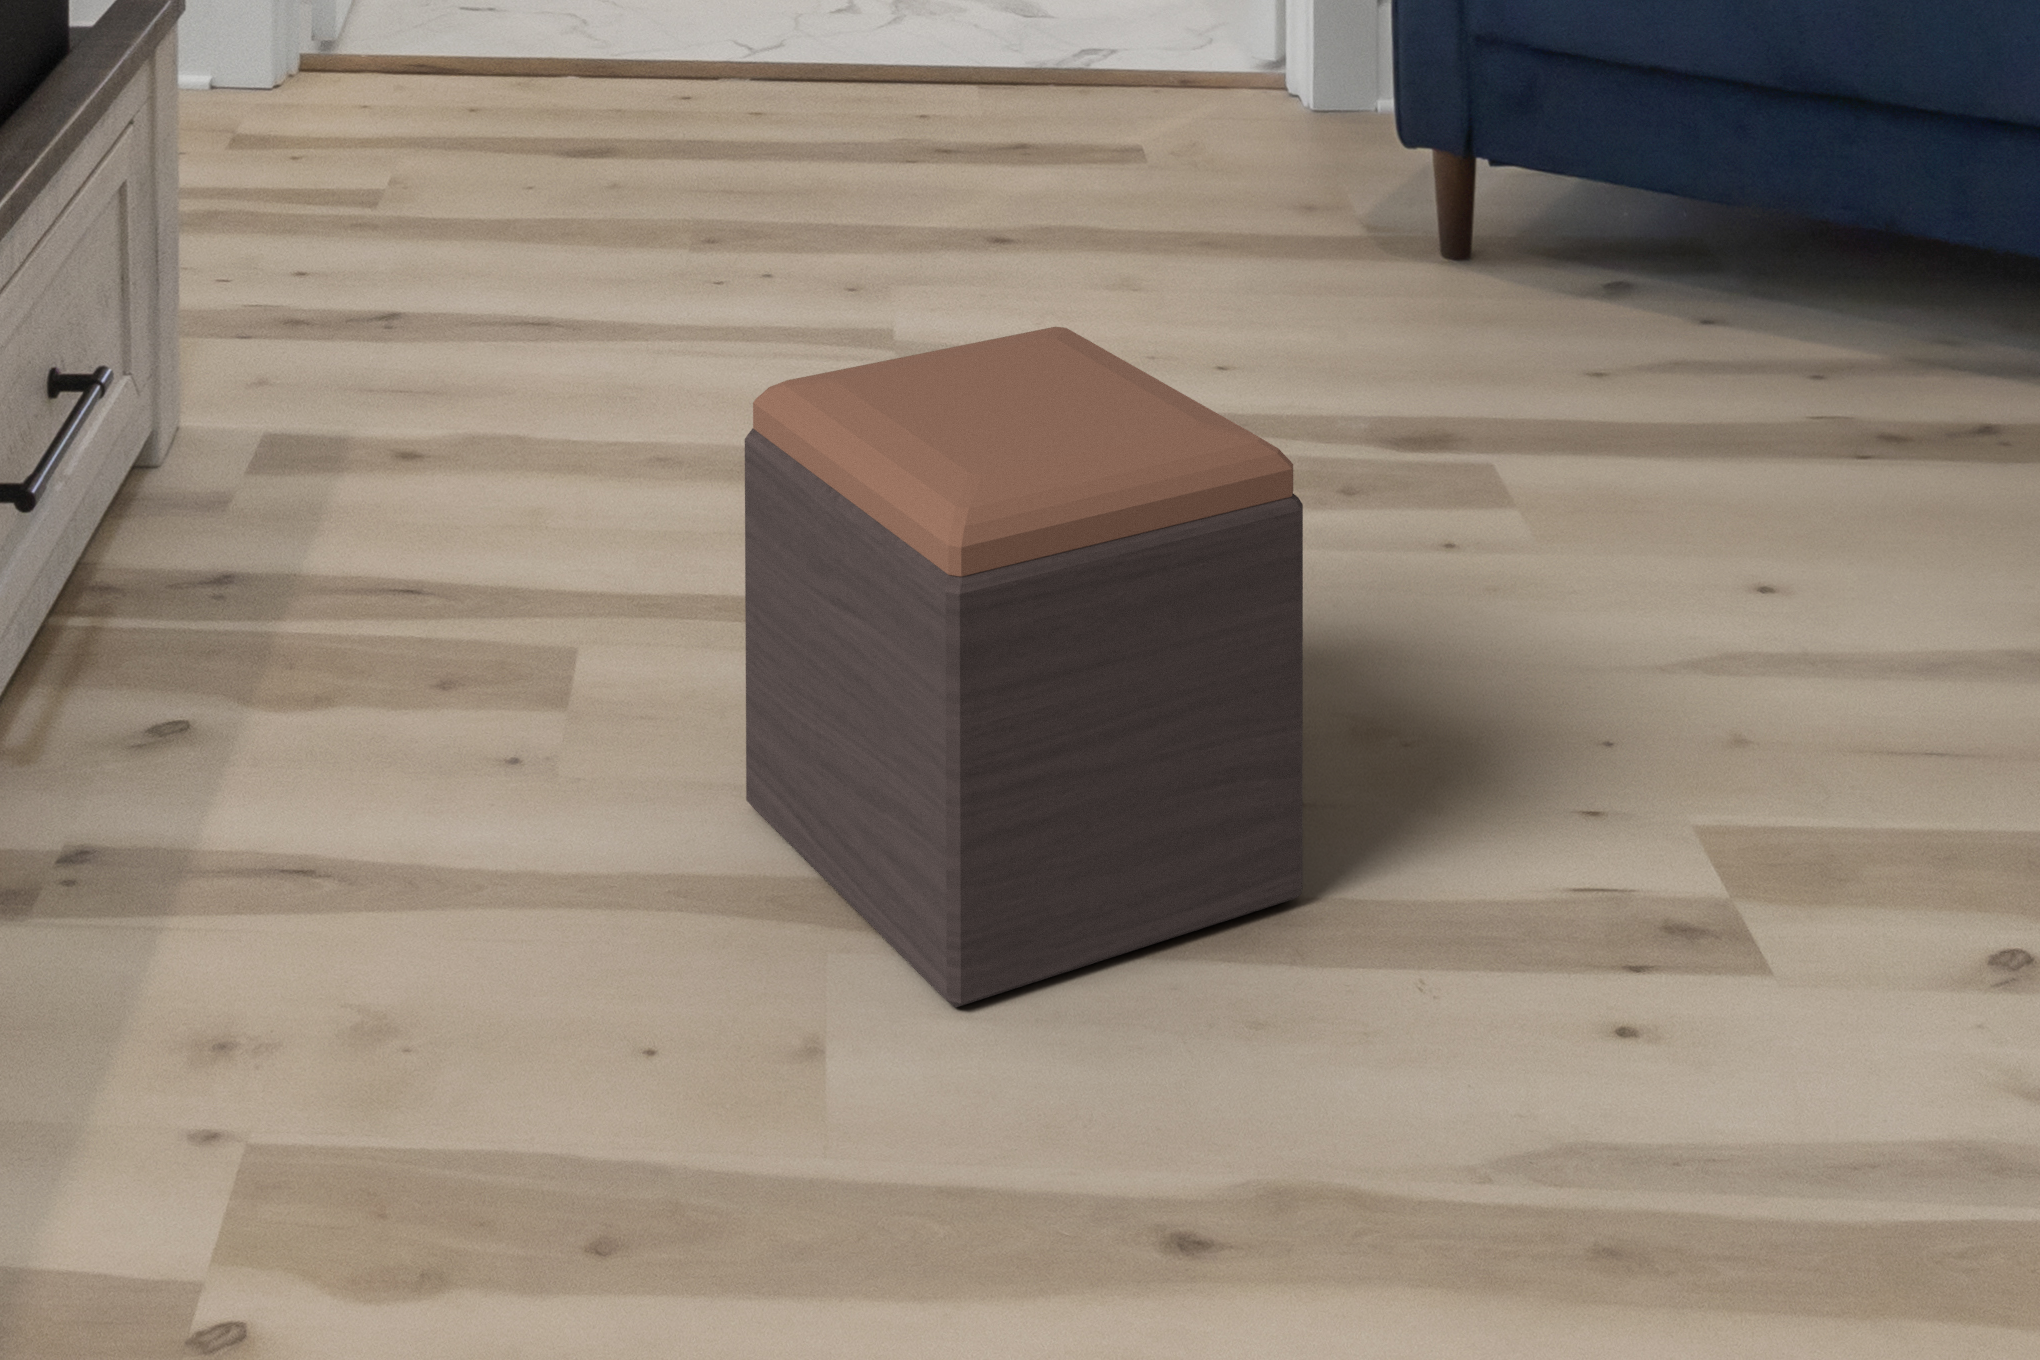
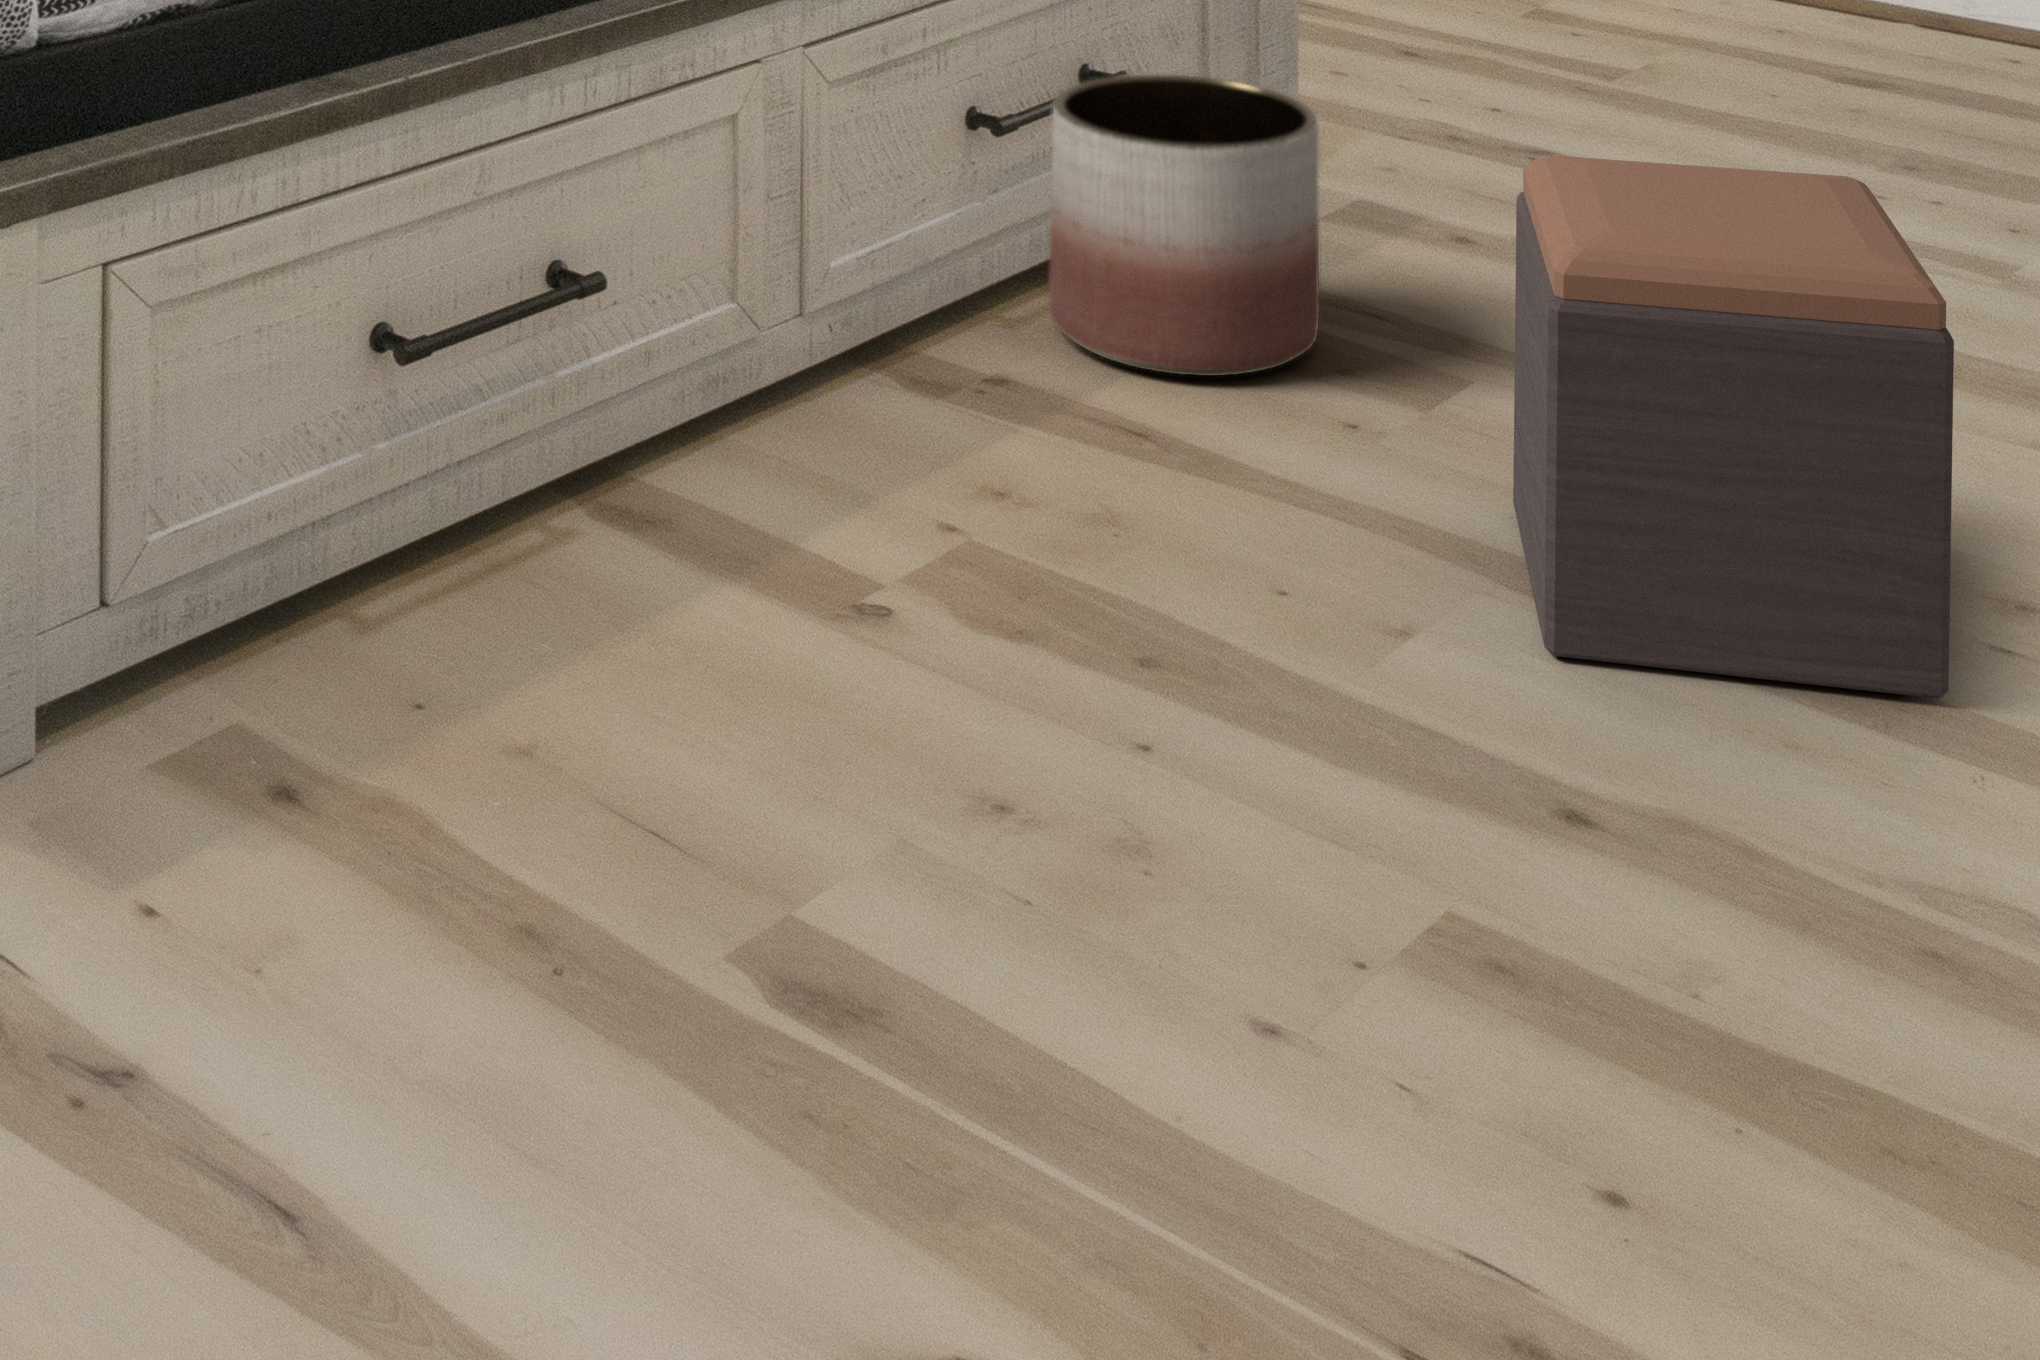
planter: none [53,343,391,759] -> present [1049,75,1319,376]

